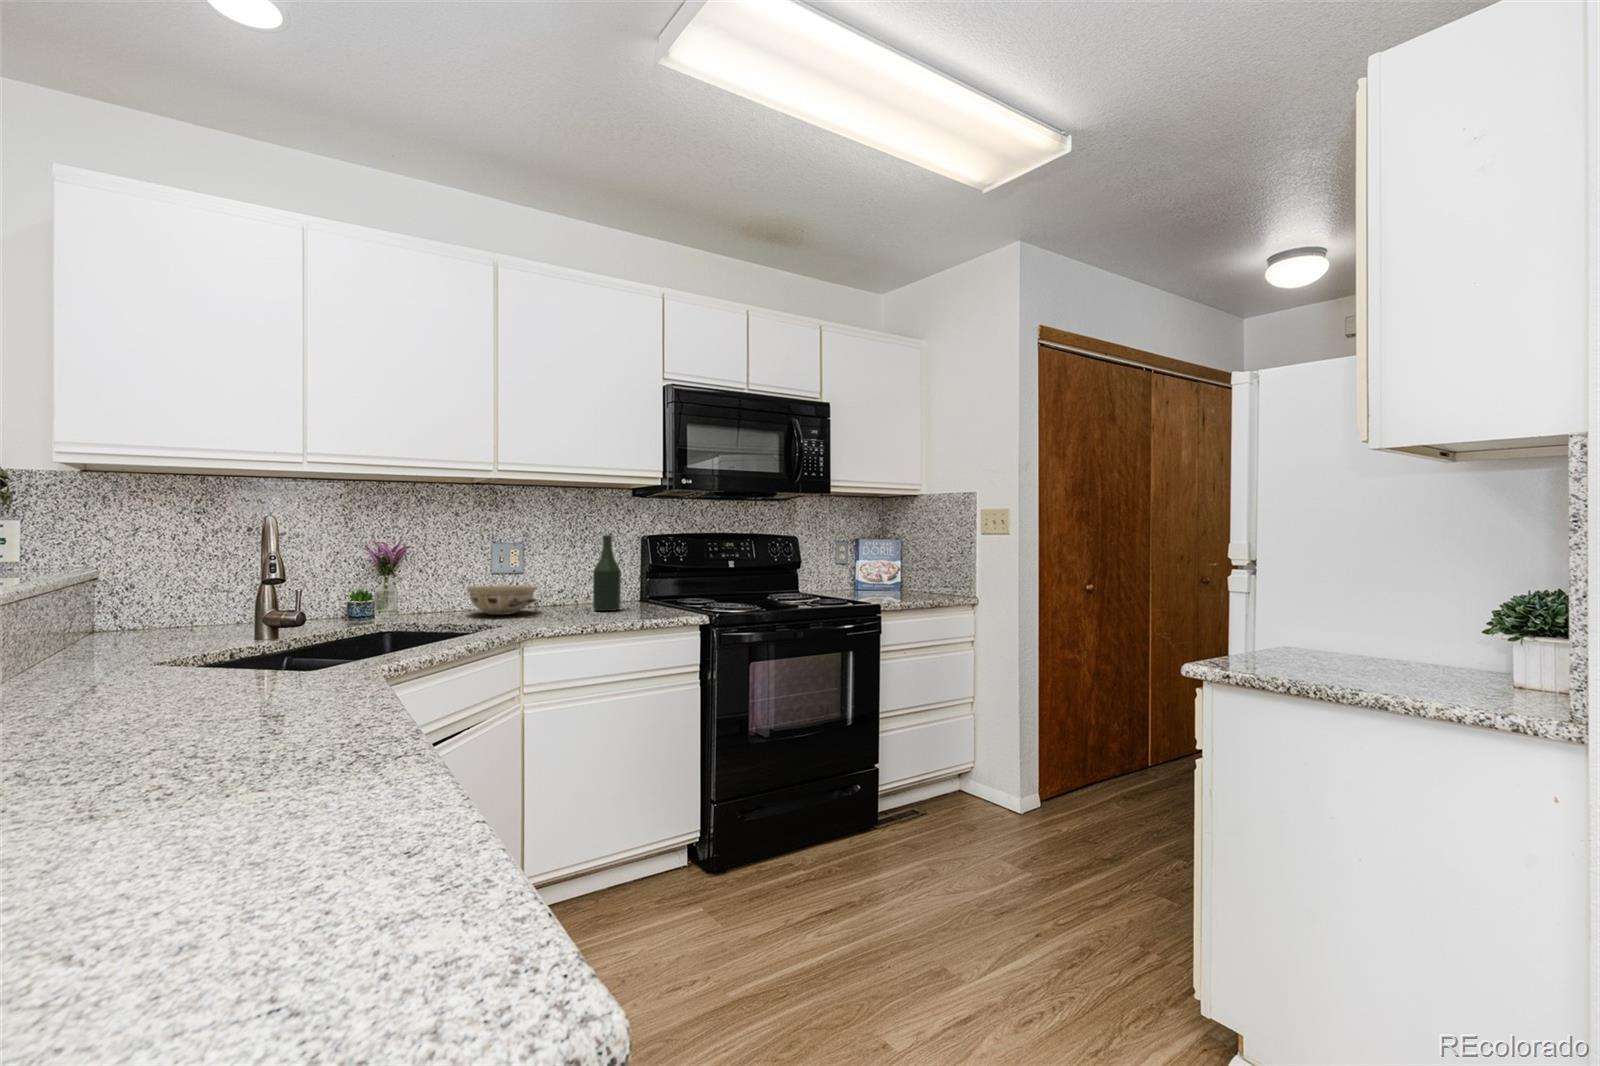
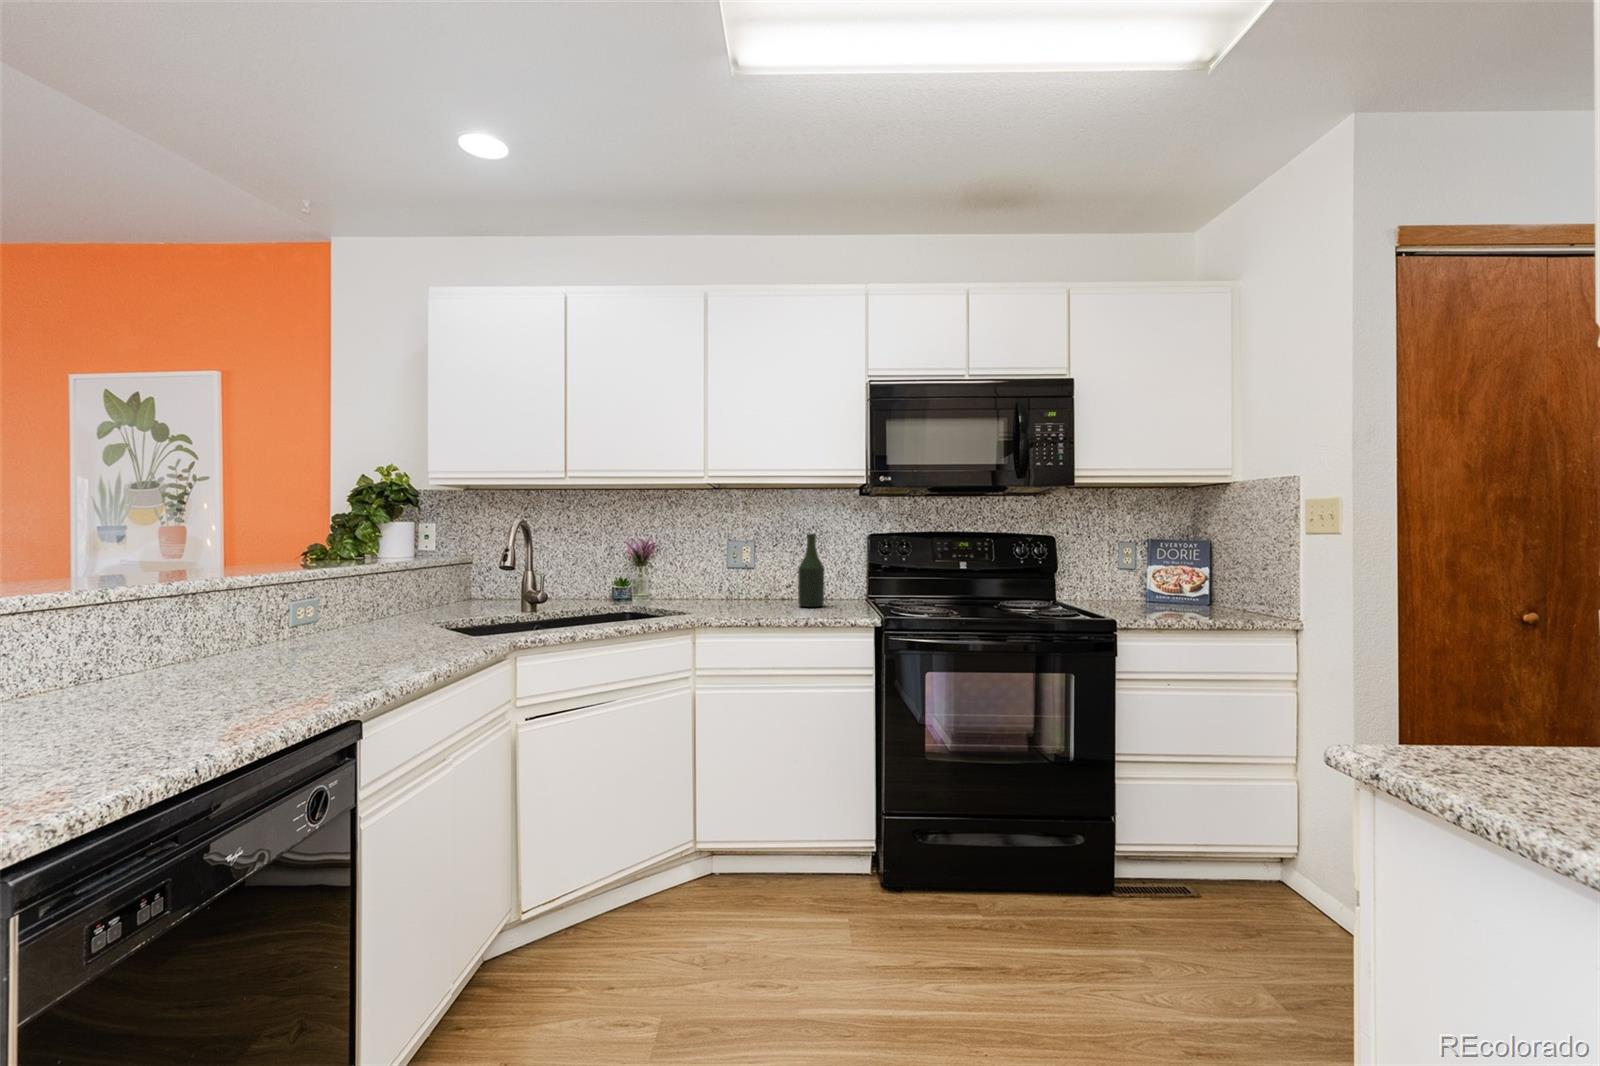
ceramic bowl: present [466,585,537,615] -> none [694,578,754,605]

